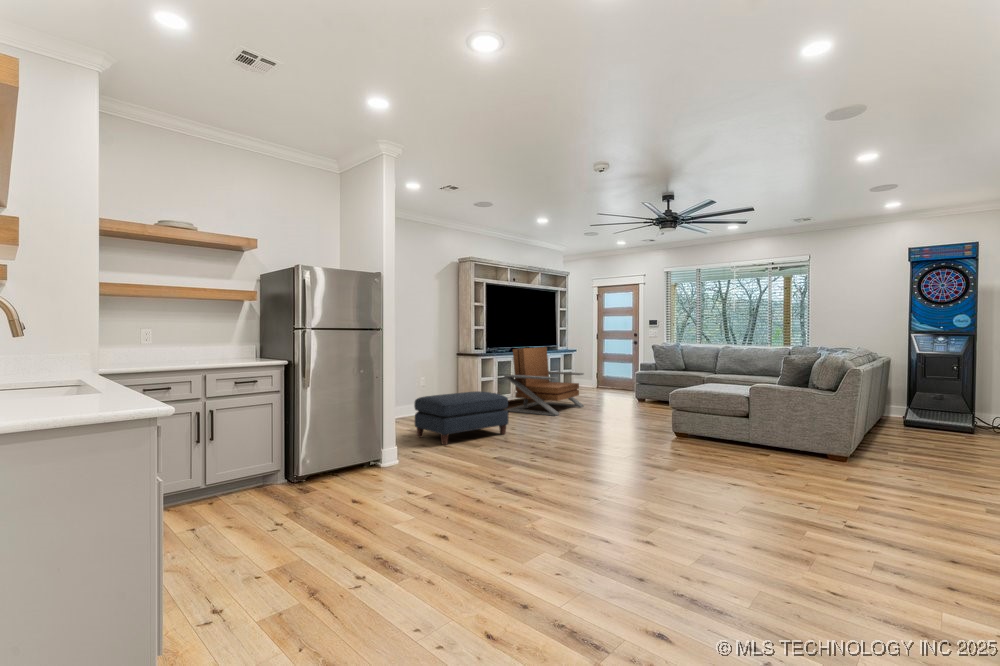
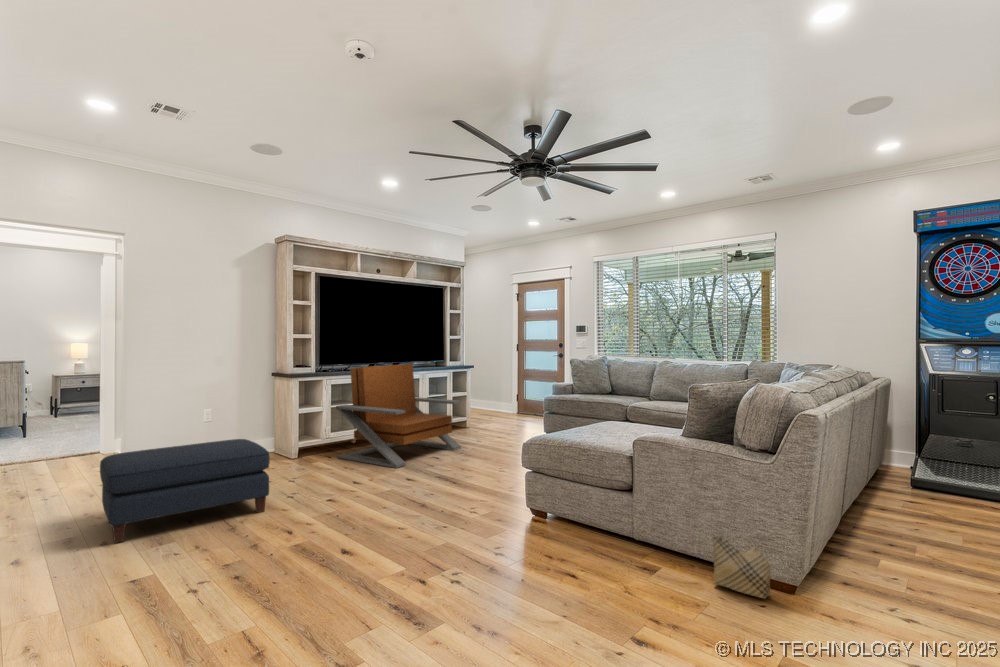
woven basket: none [800,420,835,463] -> present [712,519,771,598]

